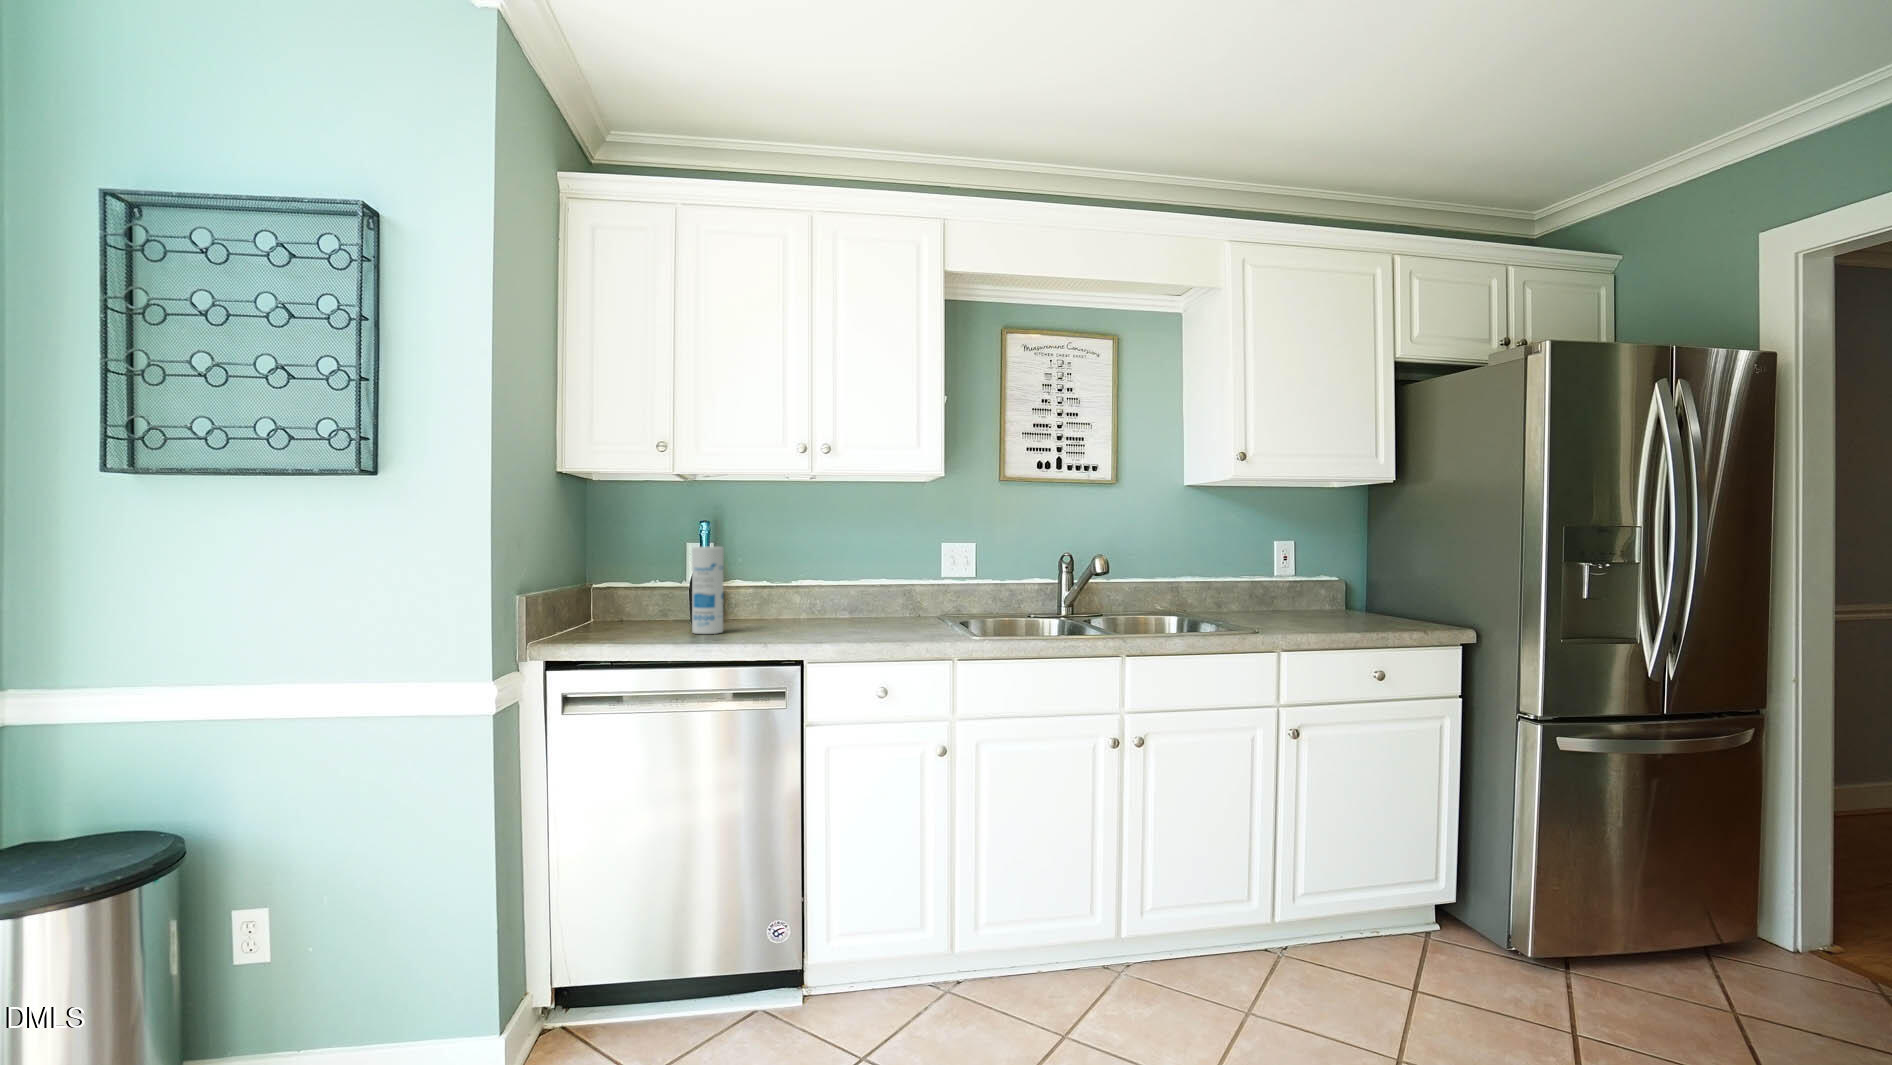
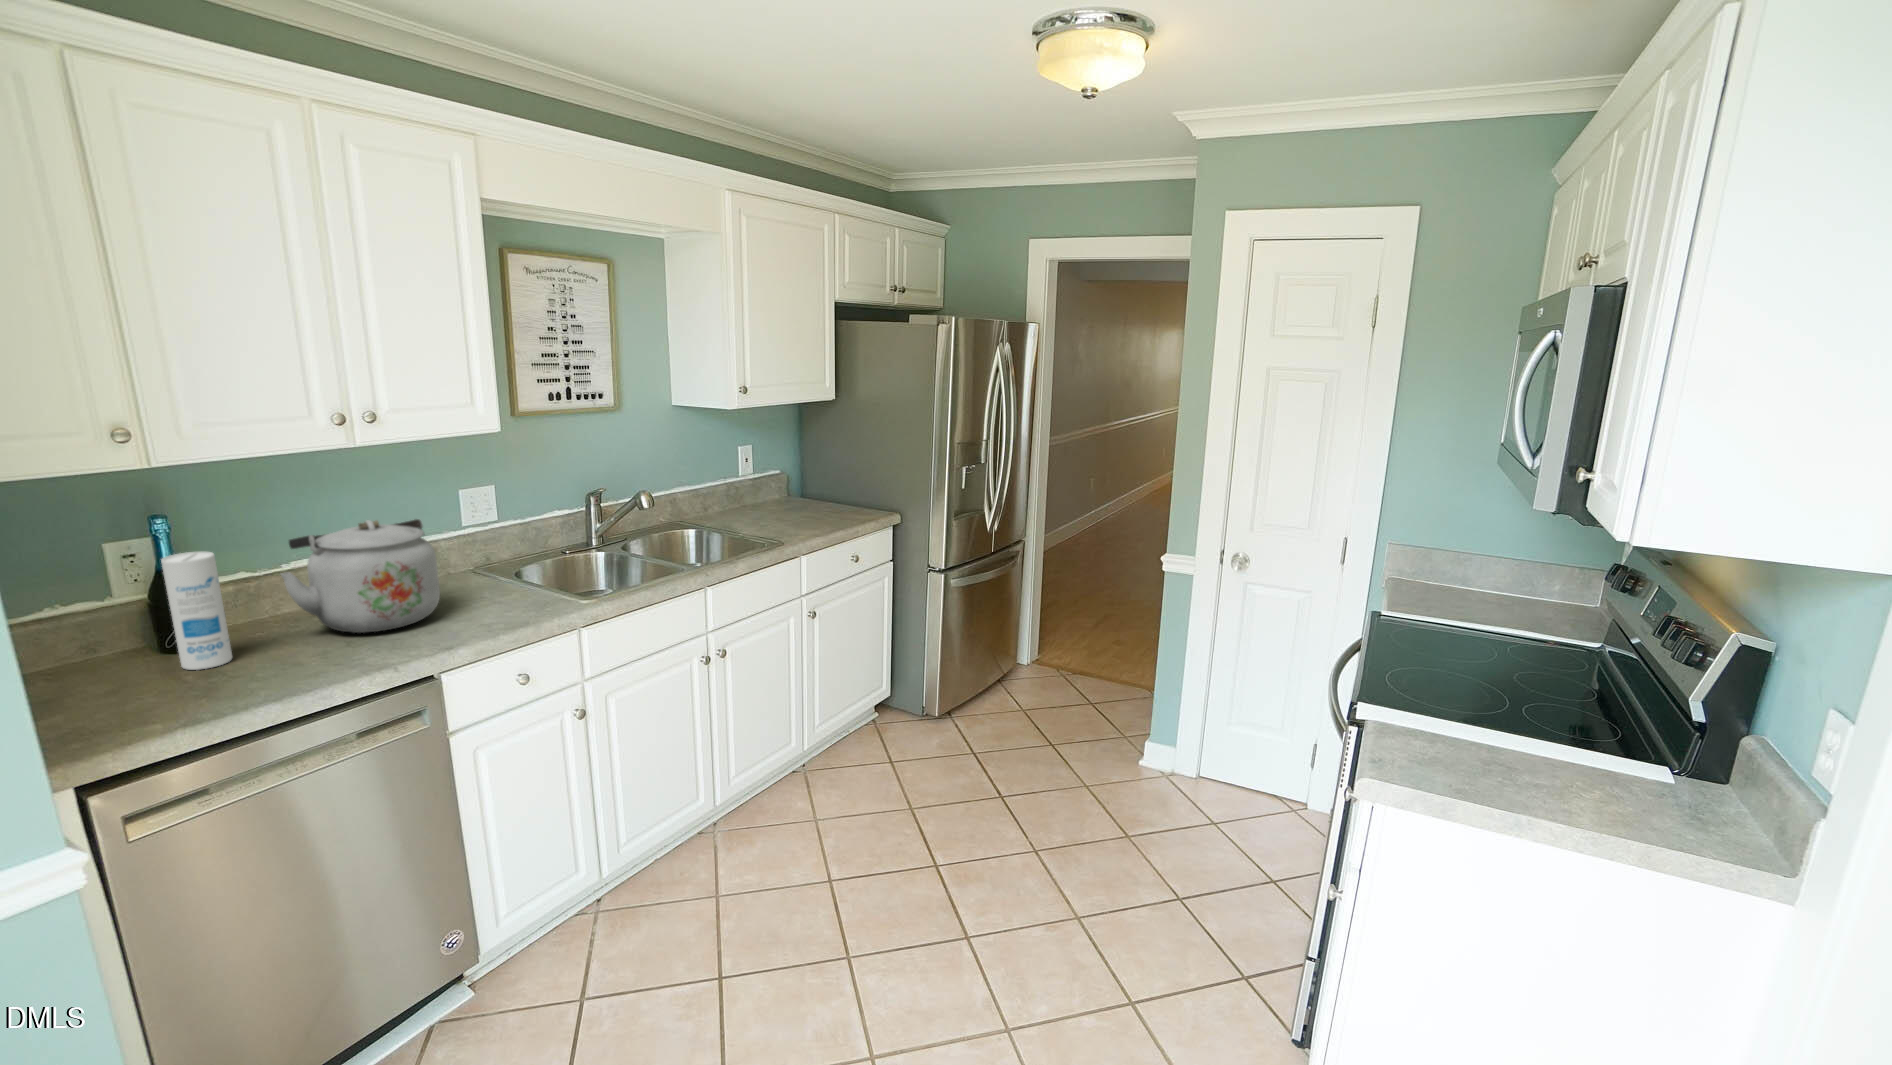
kettle: none [764,540,878,634] -> present [281,519,440,633]

